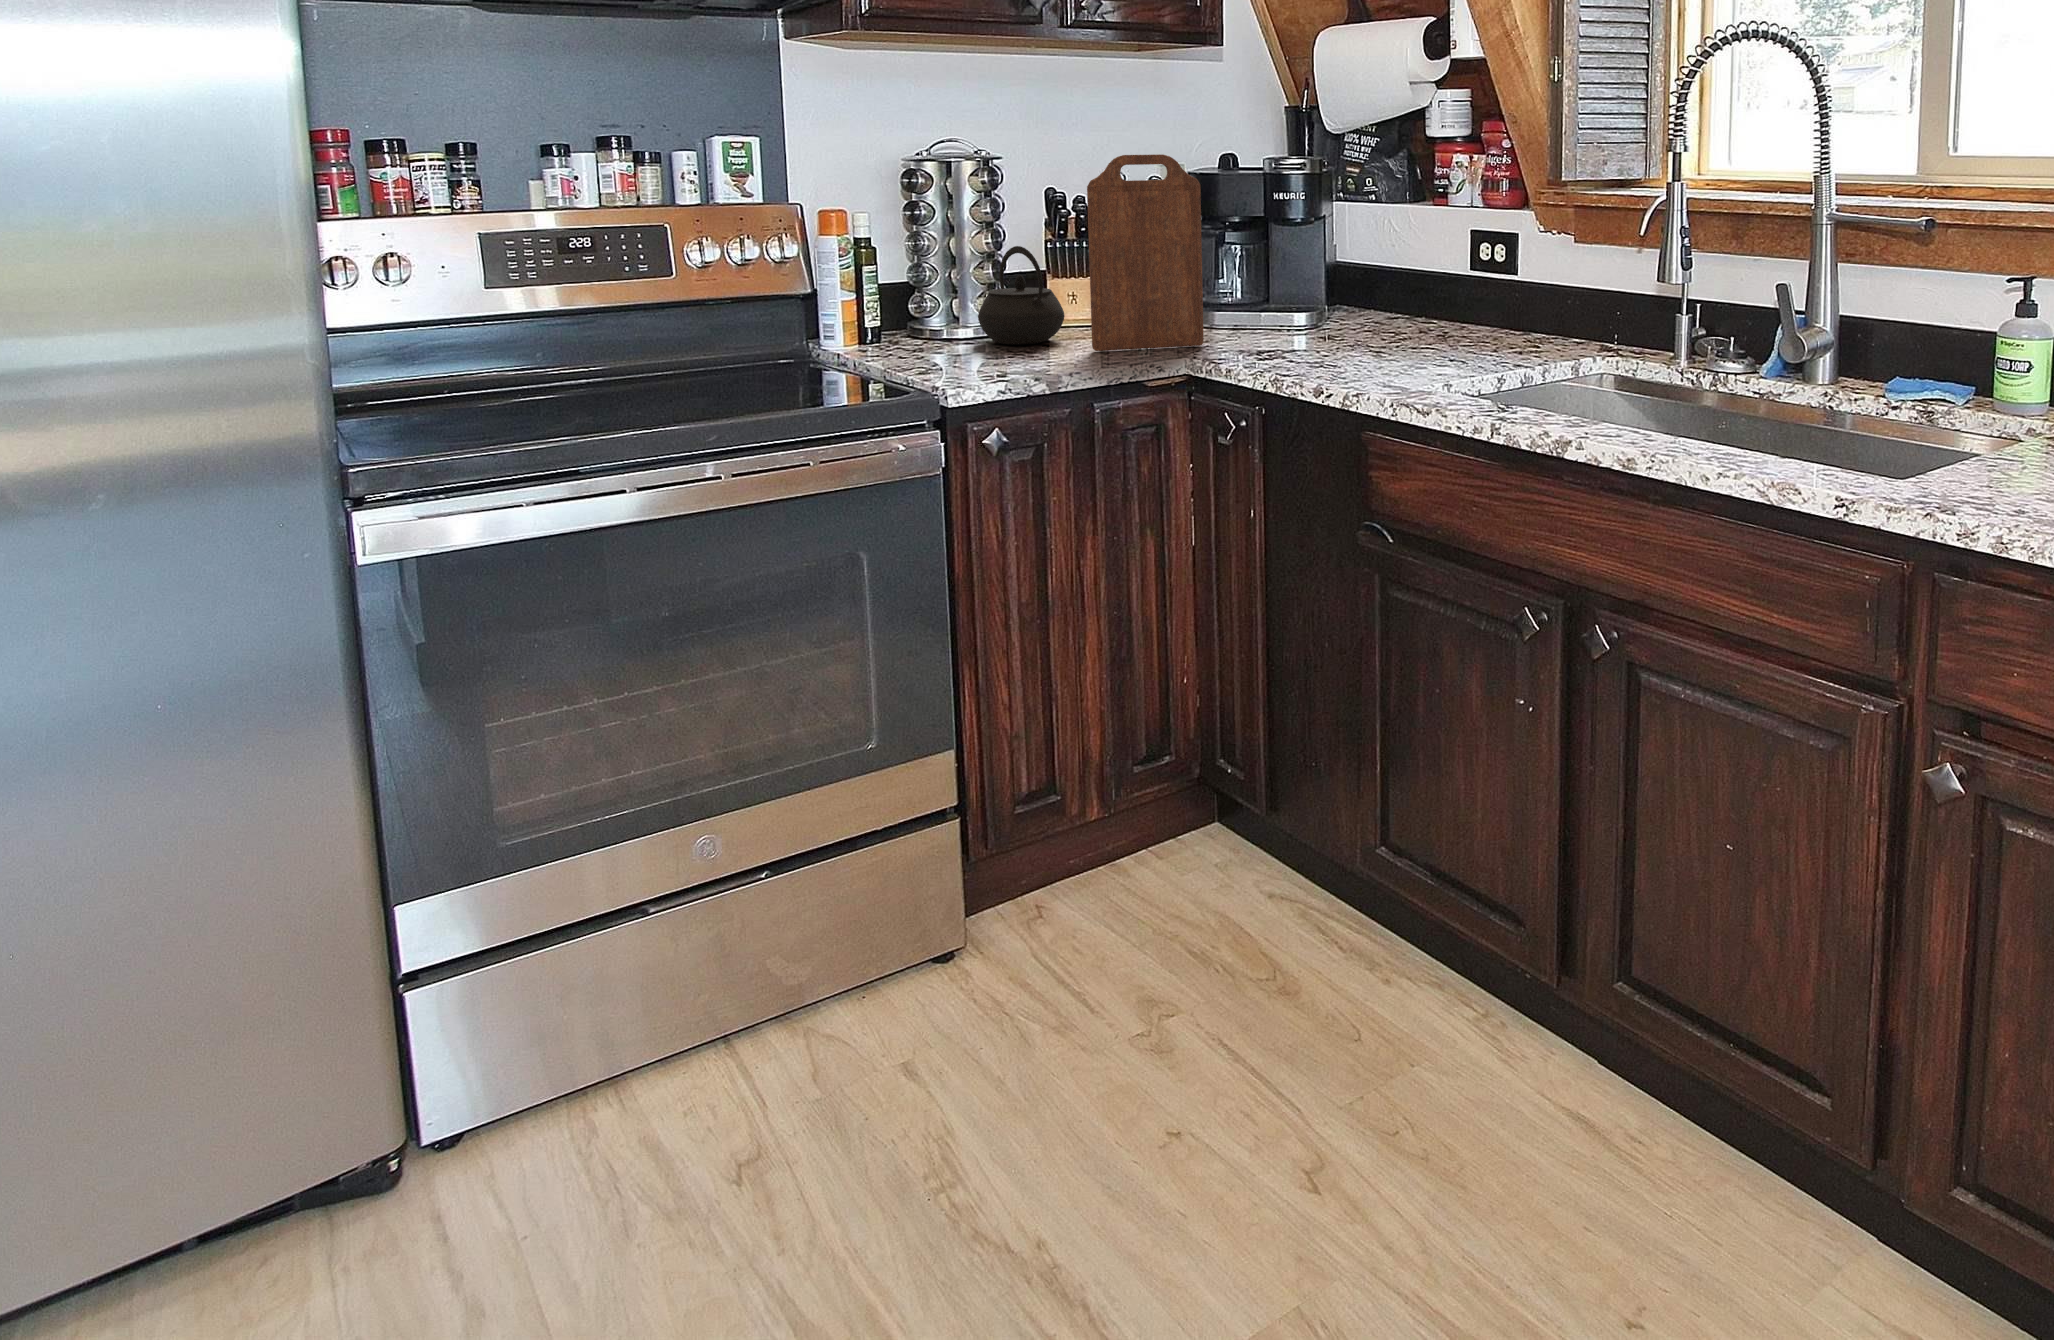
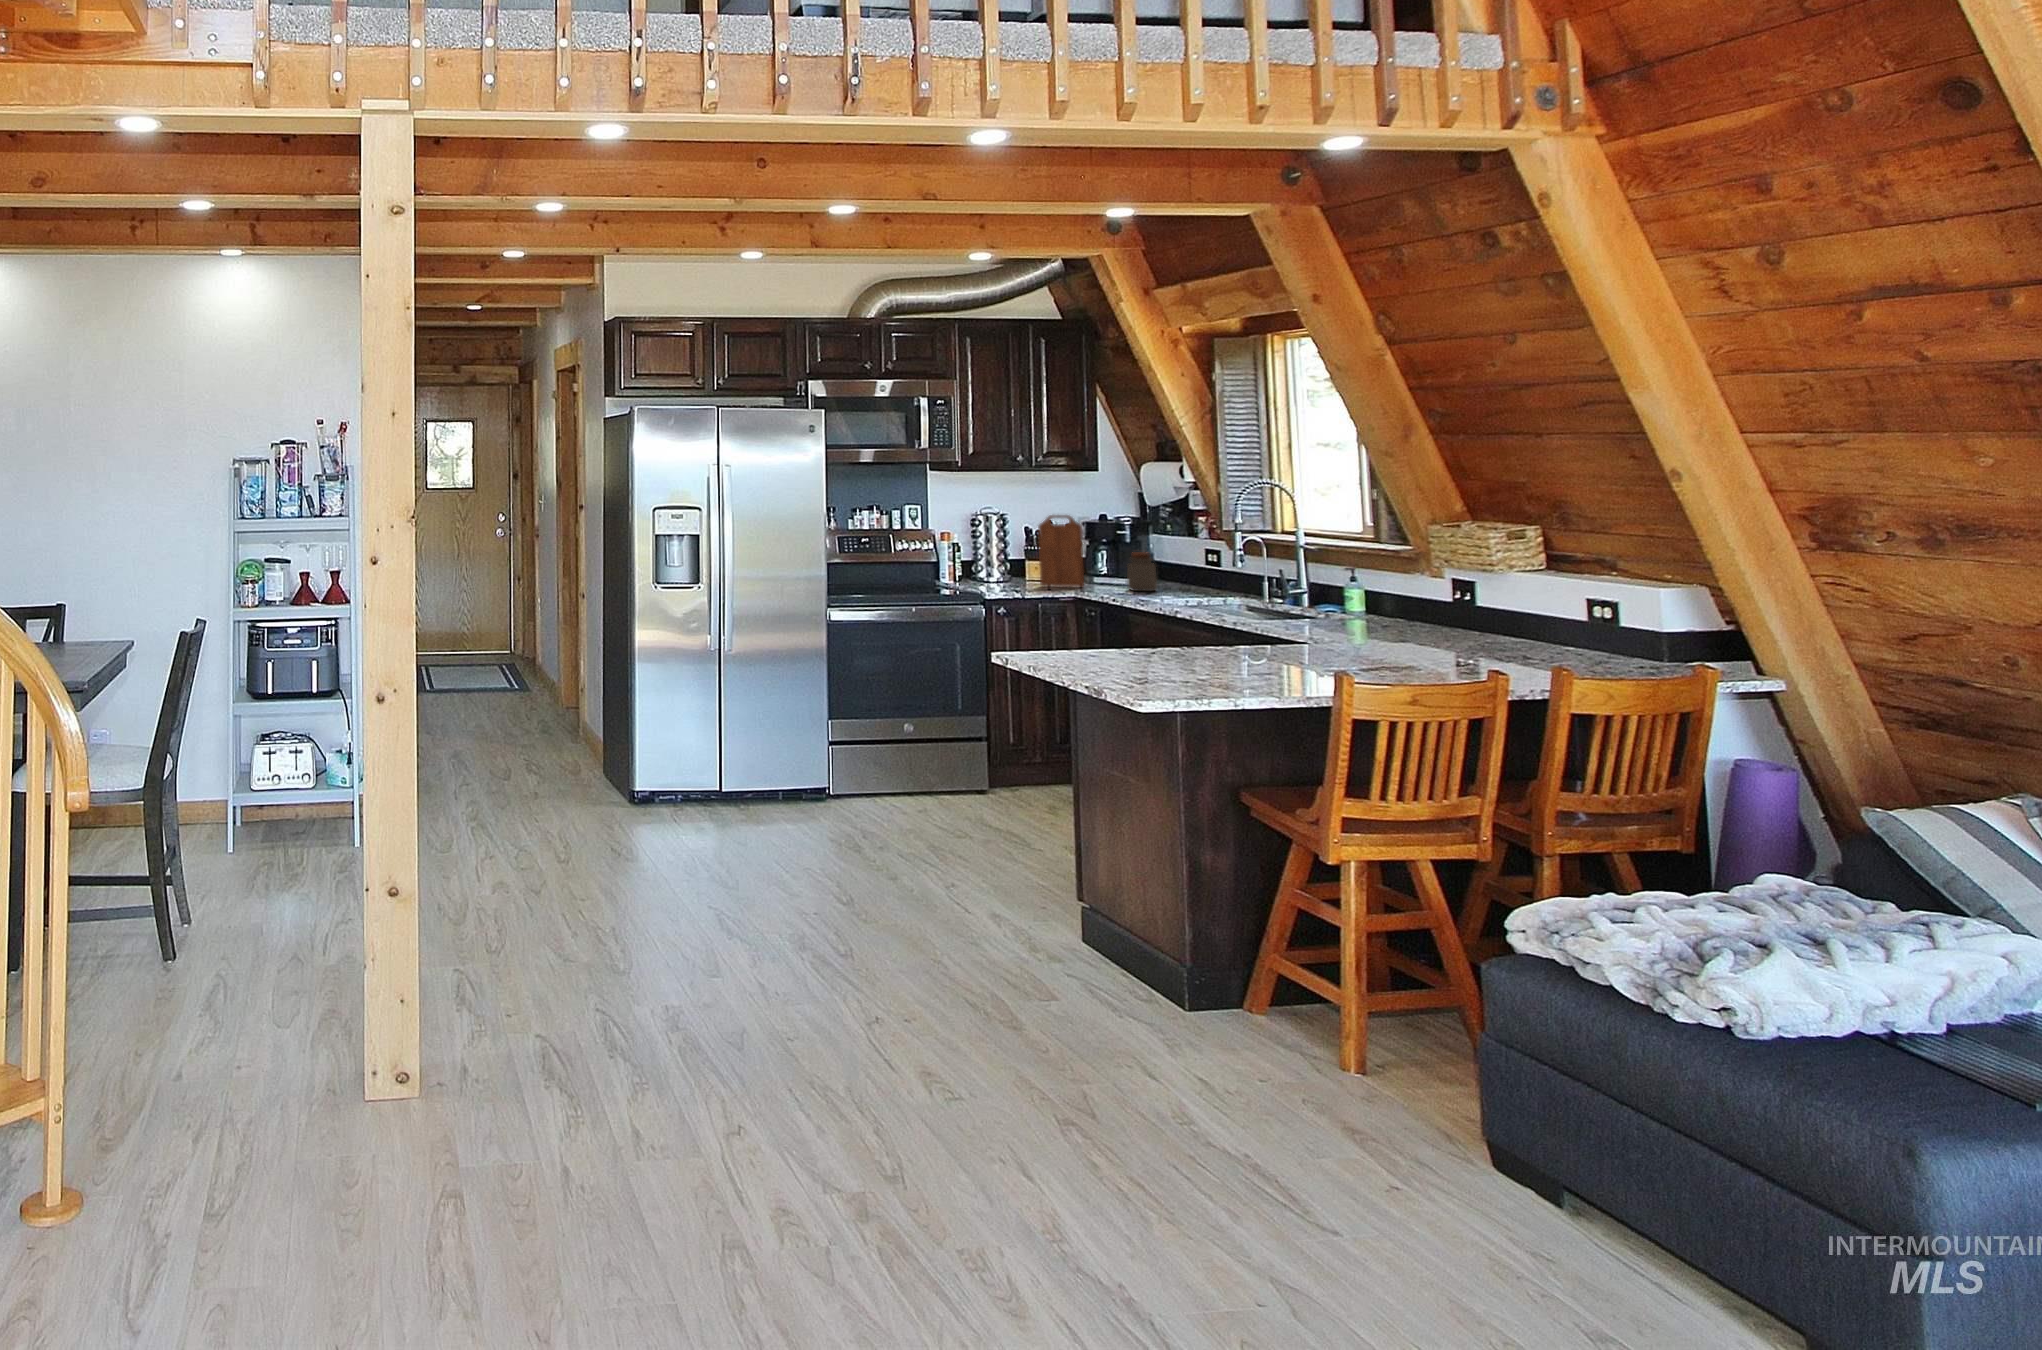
kettle: present [978,246,1065,345] -> none [997,547,1030,584]
jar: none [1315,249,1390,354] -> present [1127,552,1157,591]

